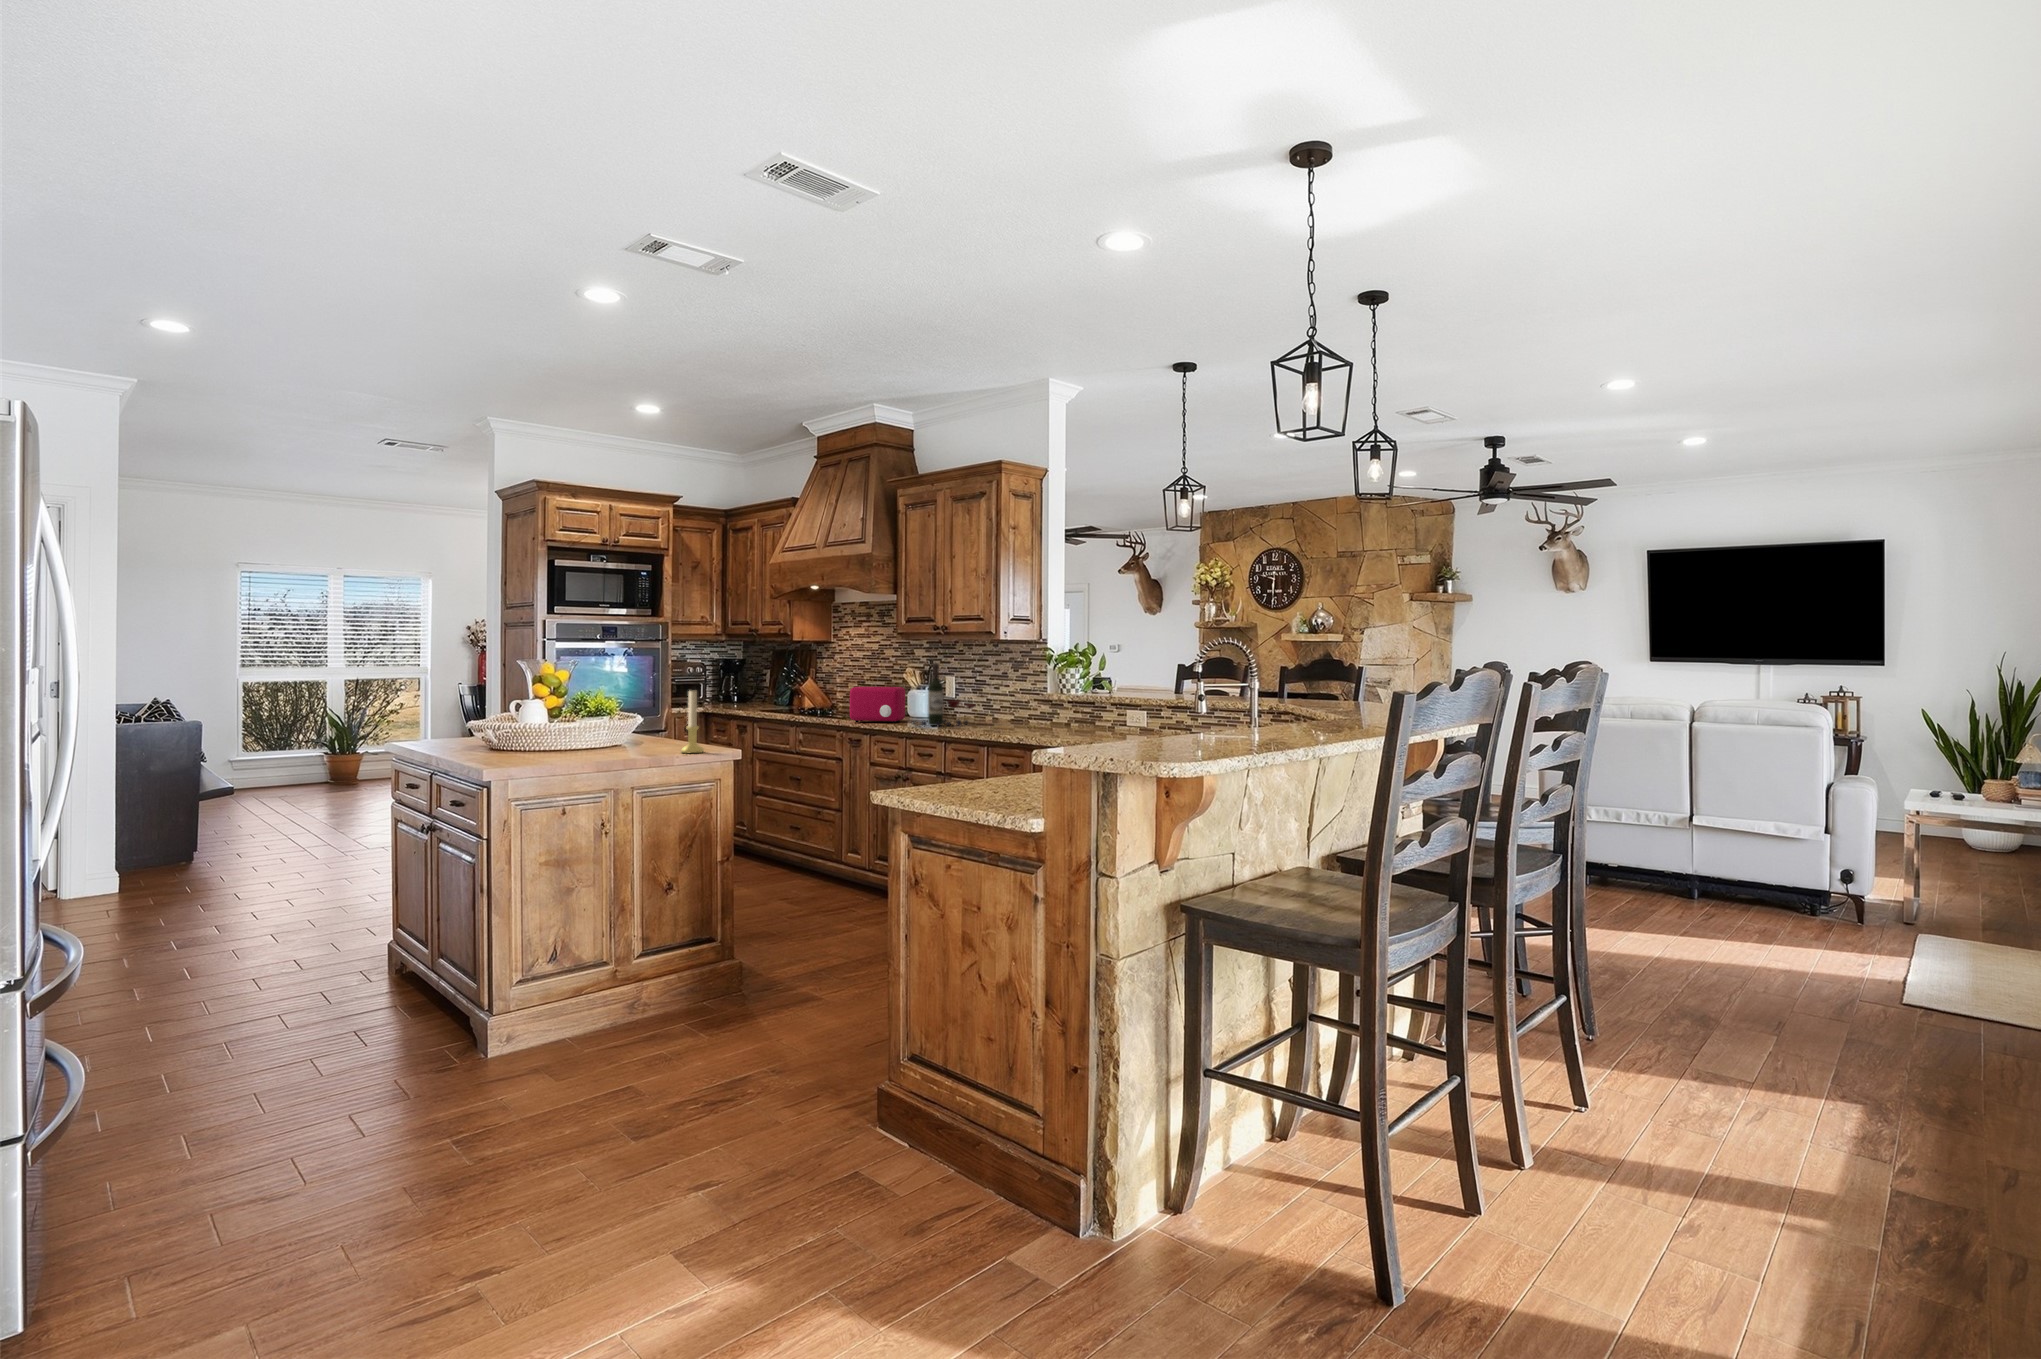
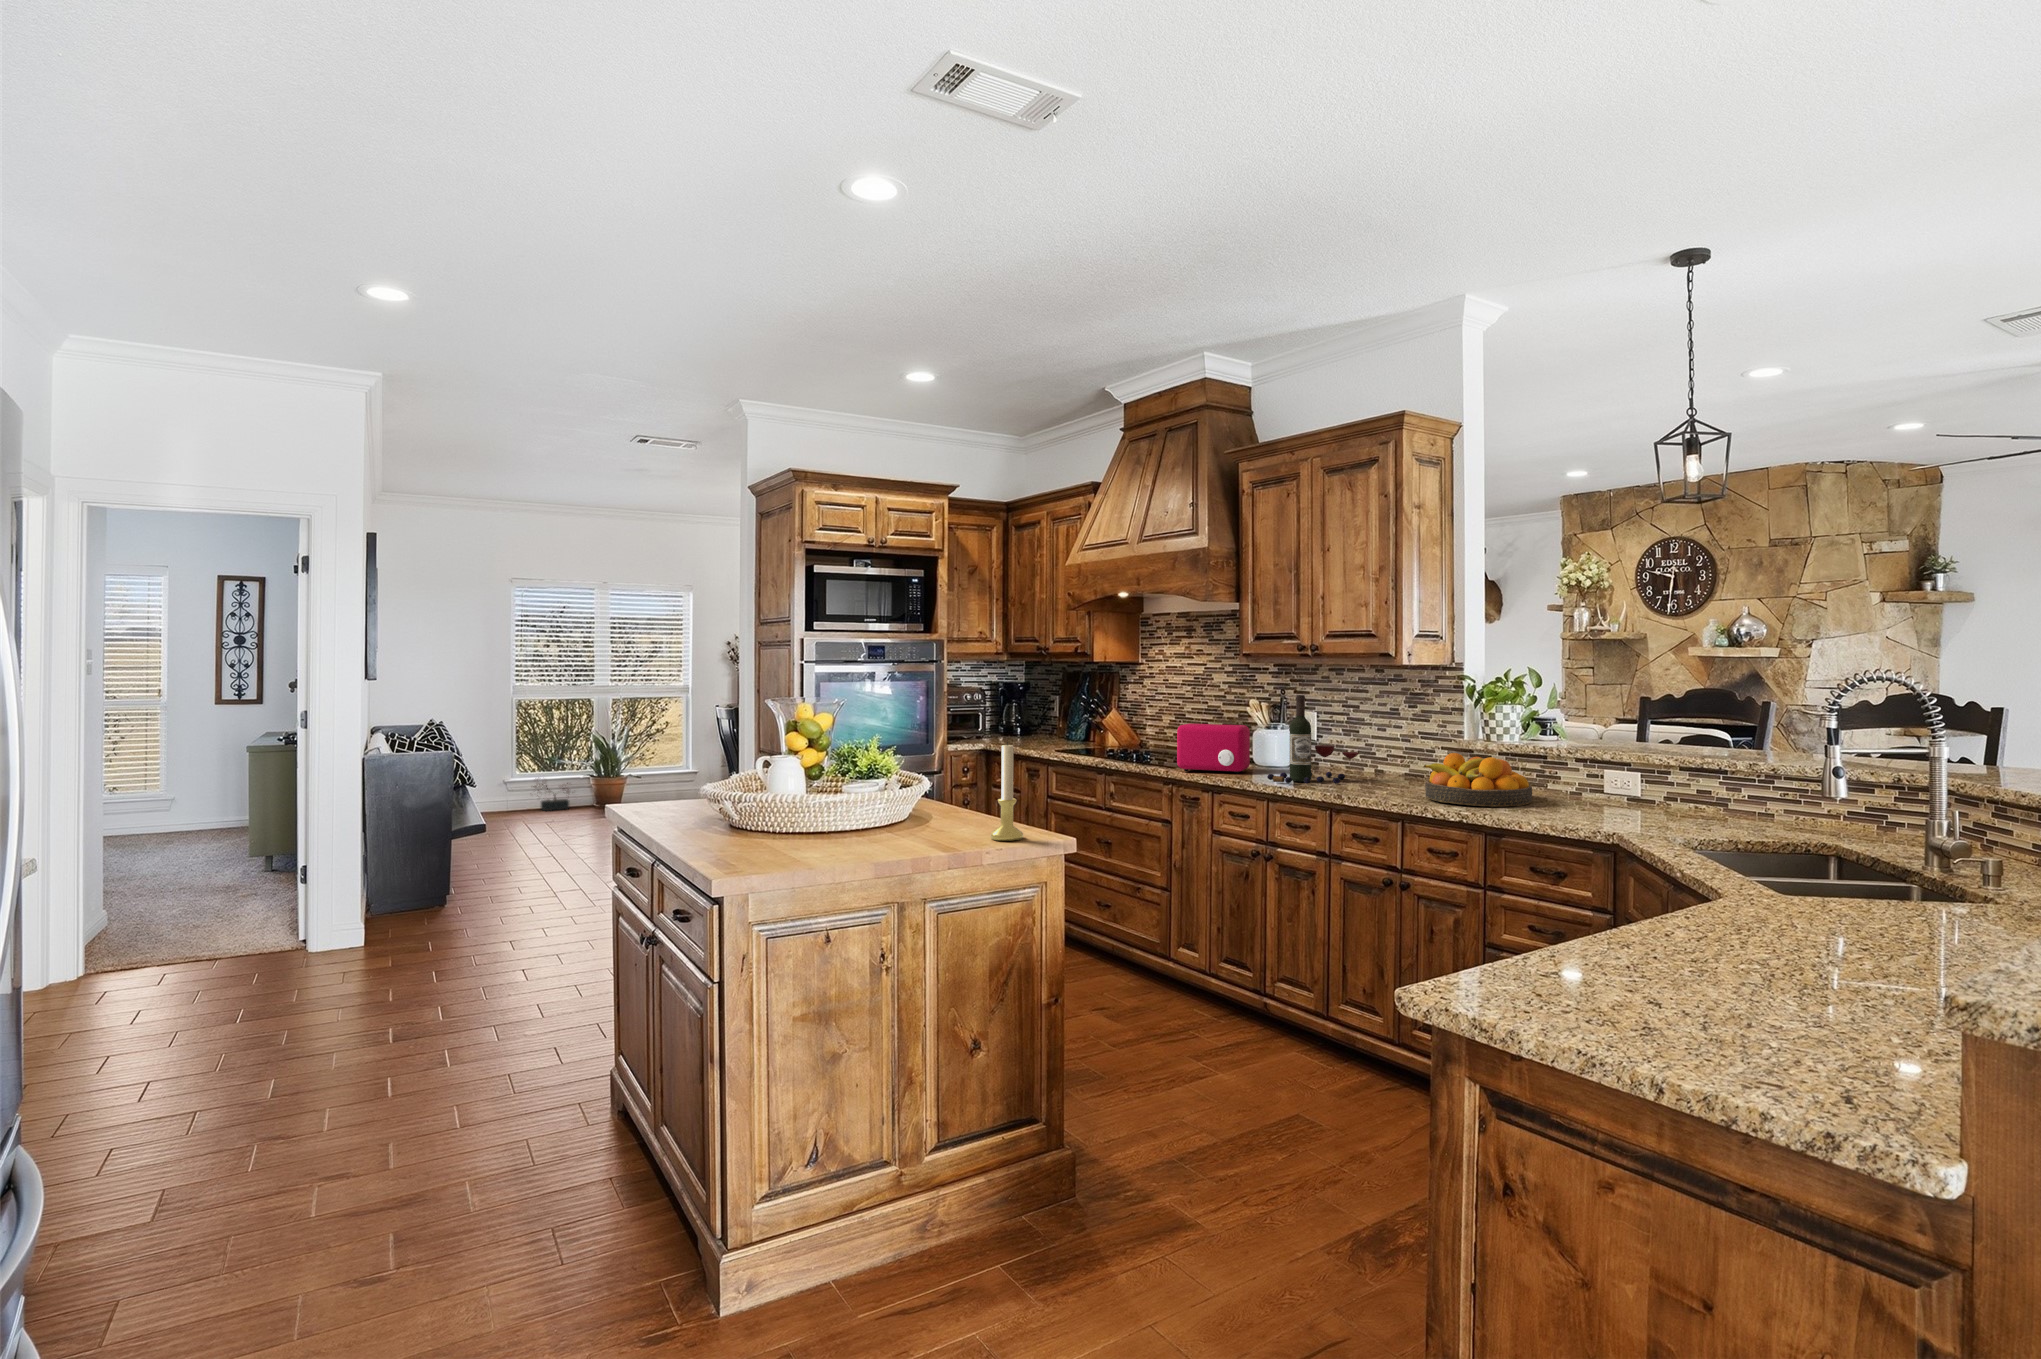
fruit bowl: none [1007,701,1078,735] -> present [1423,753,1532,807]
decorative plant: none [253,755,302,787] -> present [533,779,570,811]

